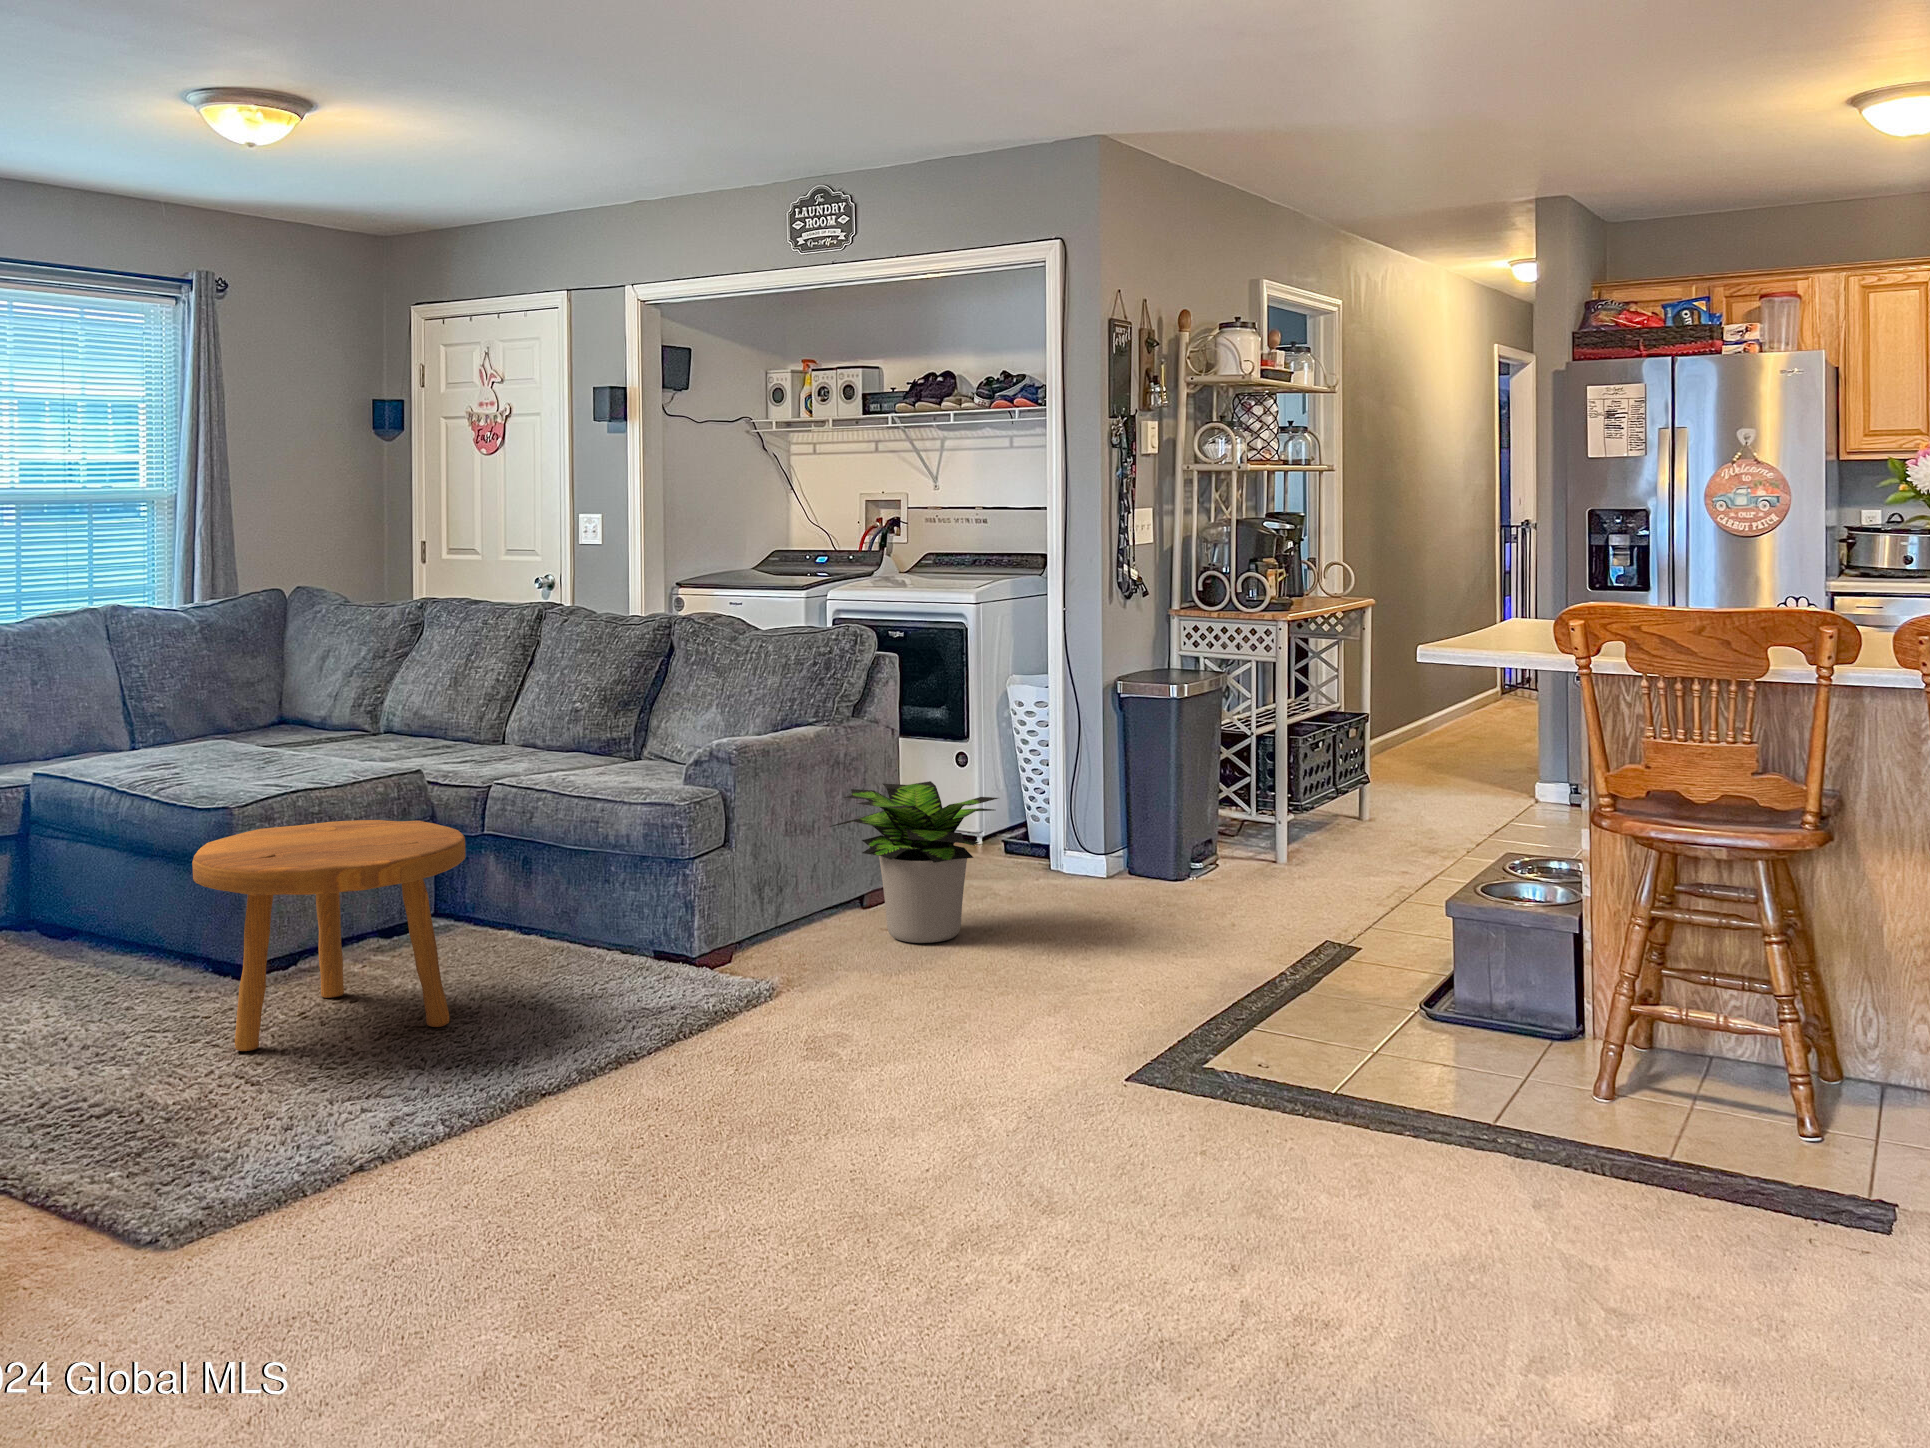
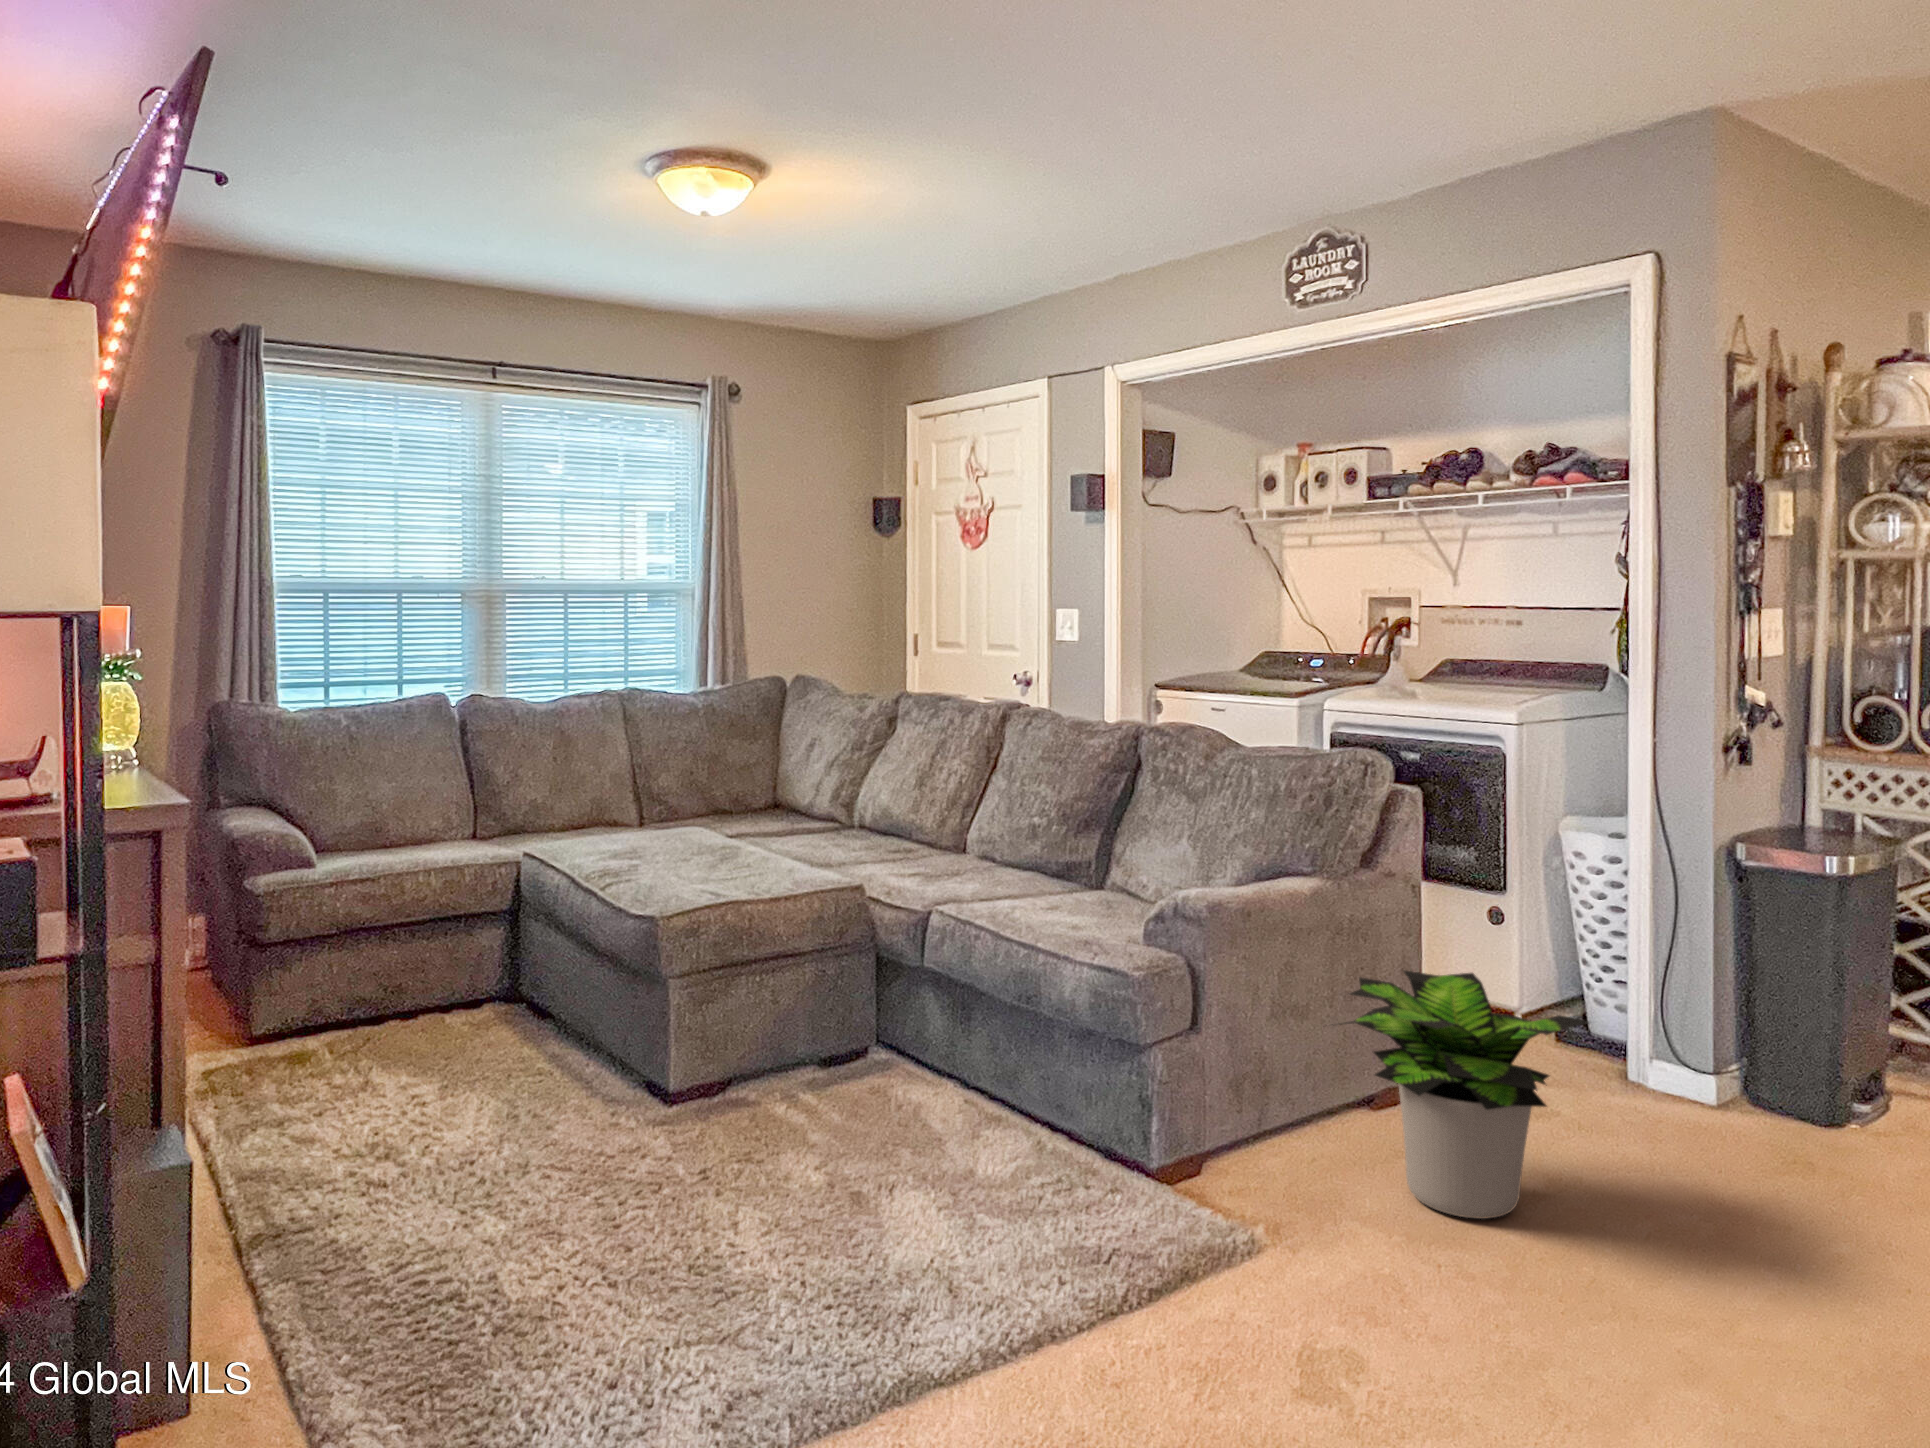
footstool: present [192,820,466,1051] -> none [486,975,826,1293]

